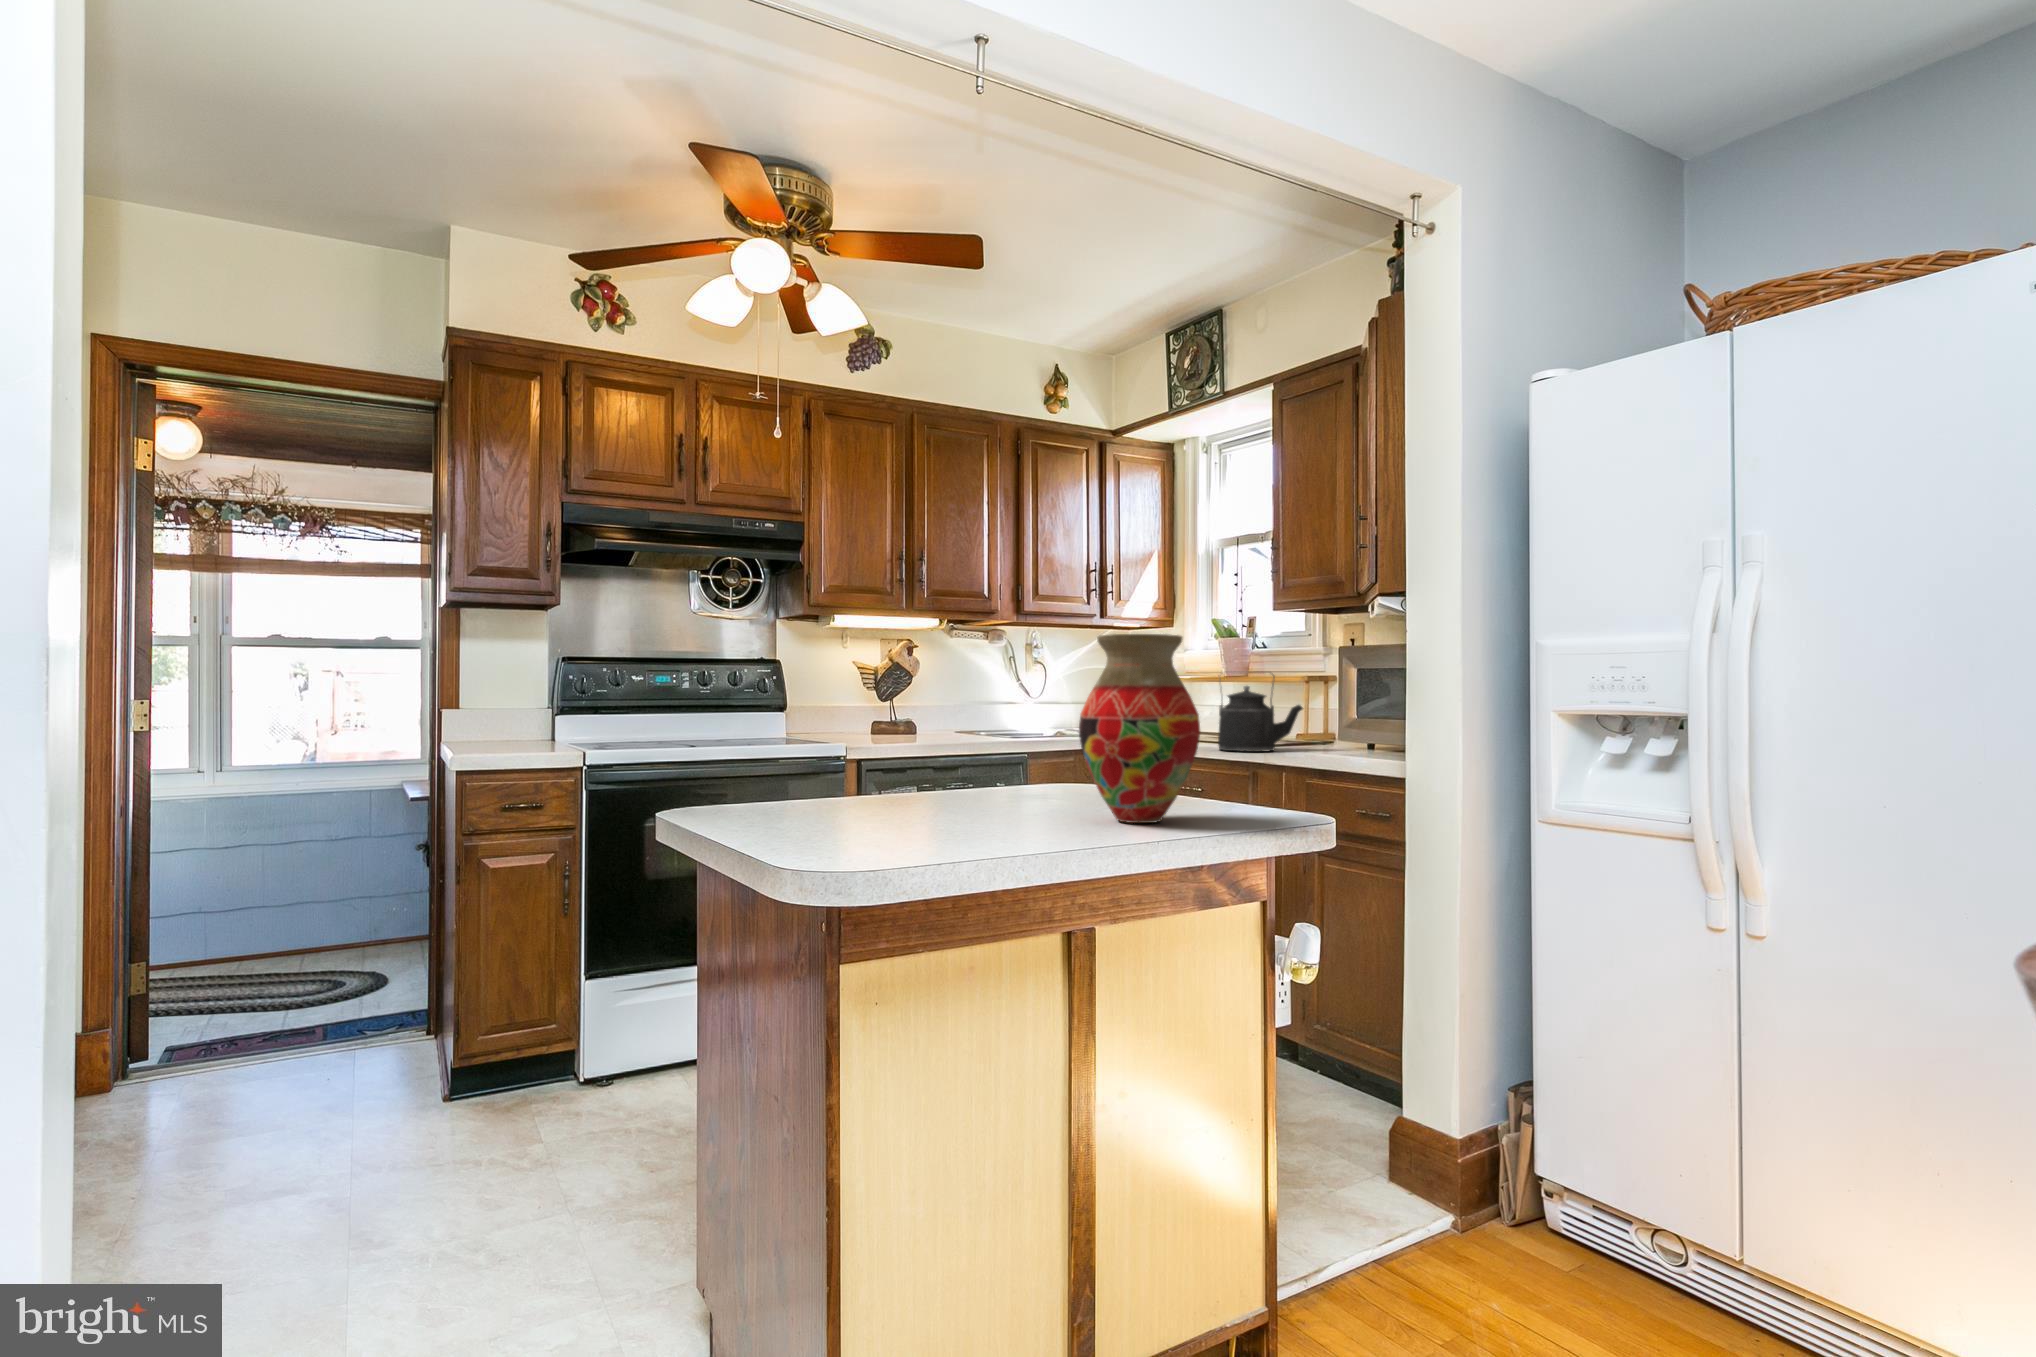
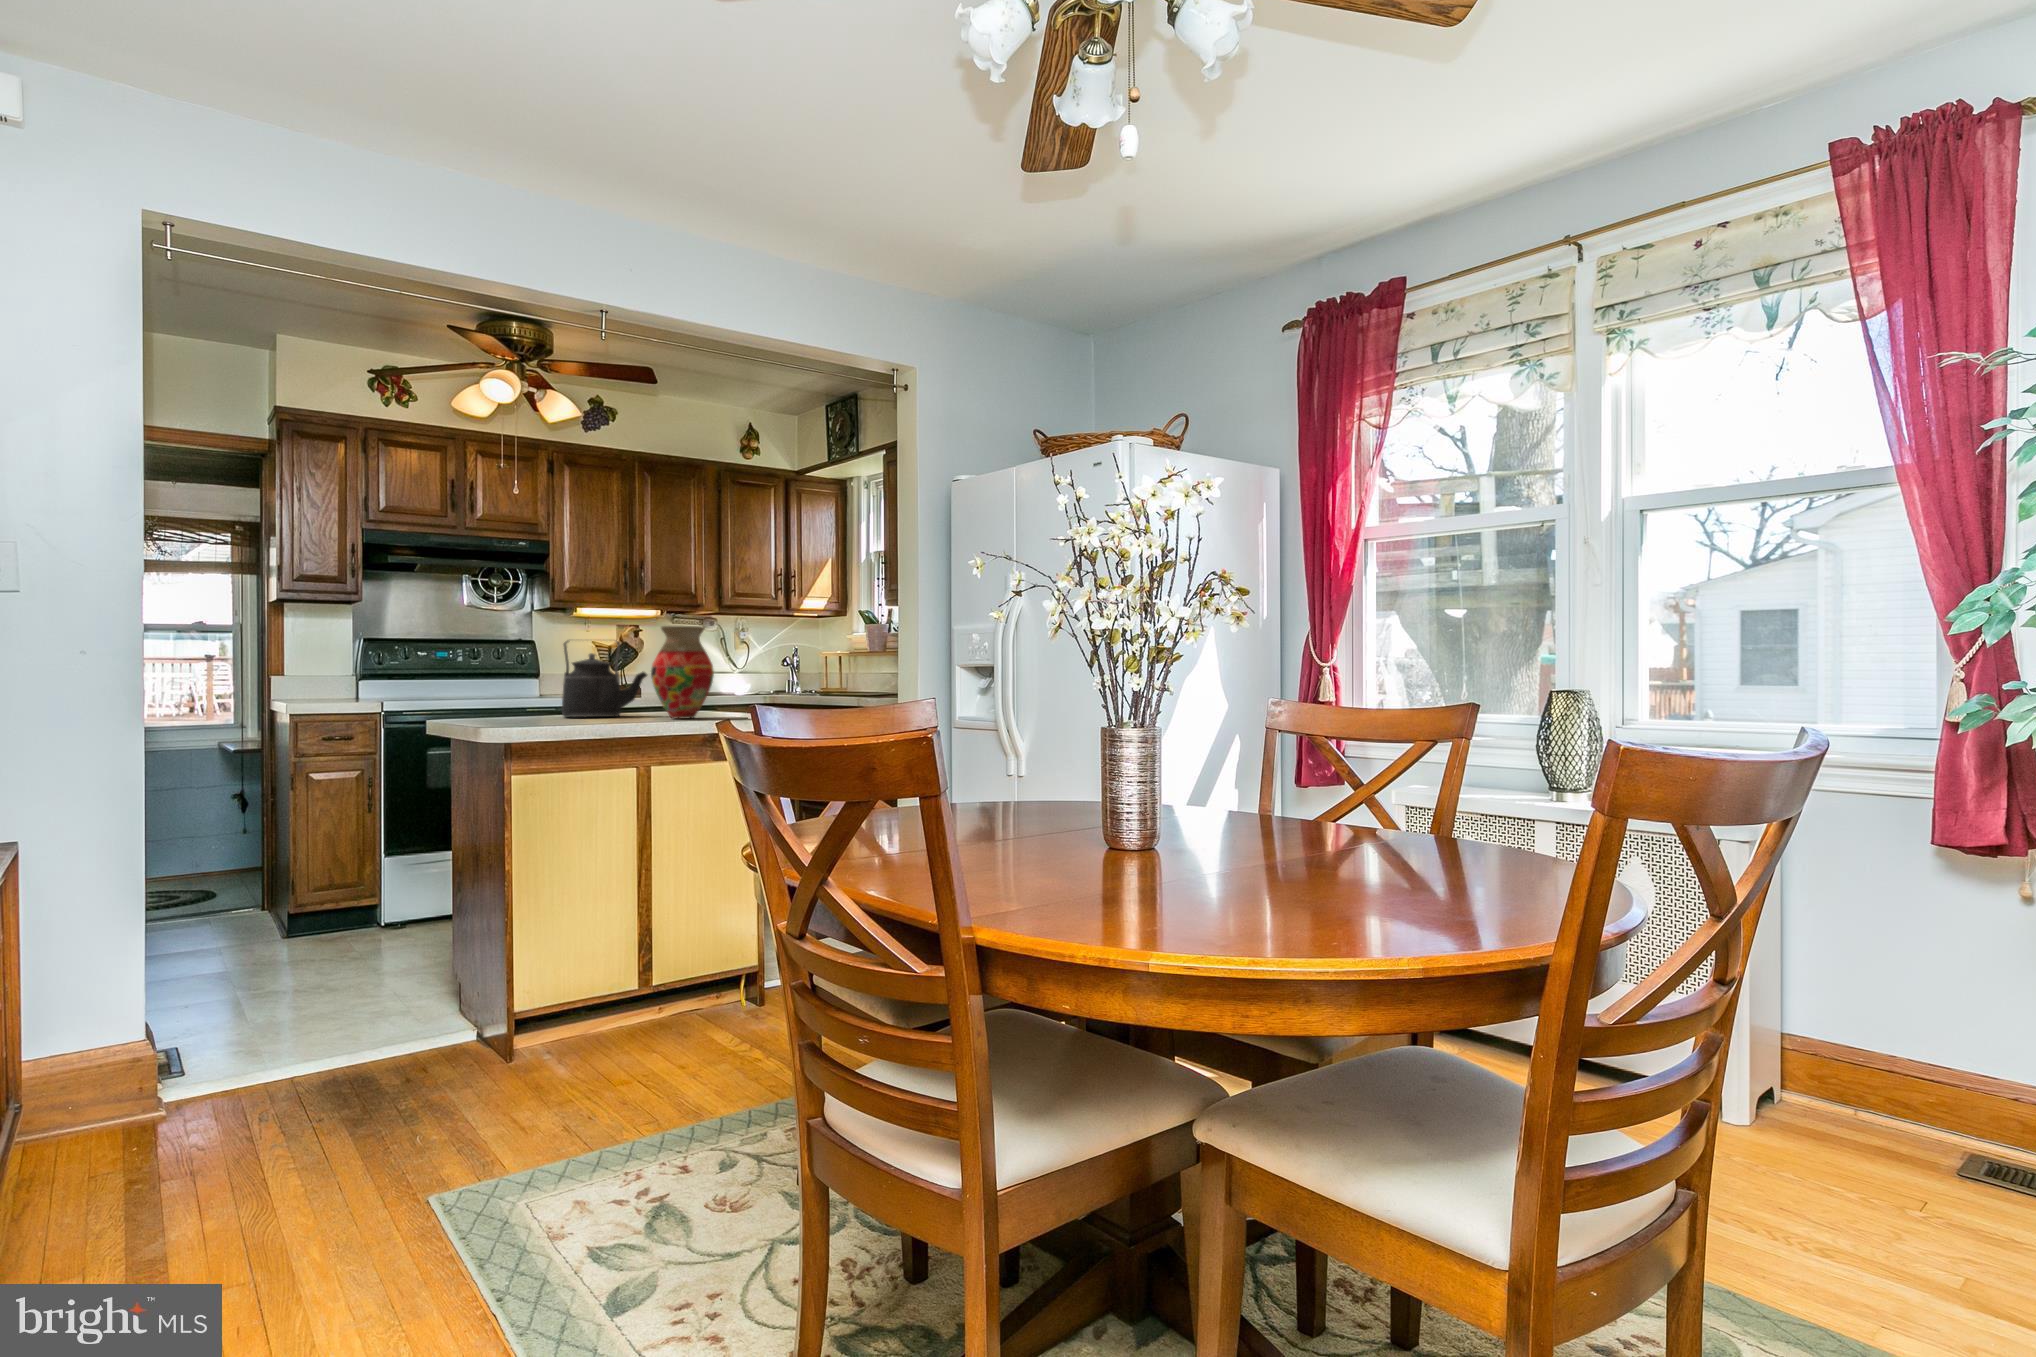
kettle: present [1218,675,1303,752] -> present [562,640,647,717]

